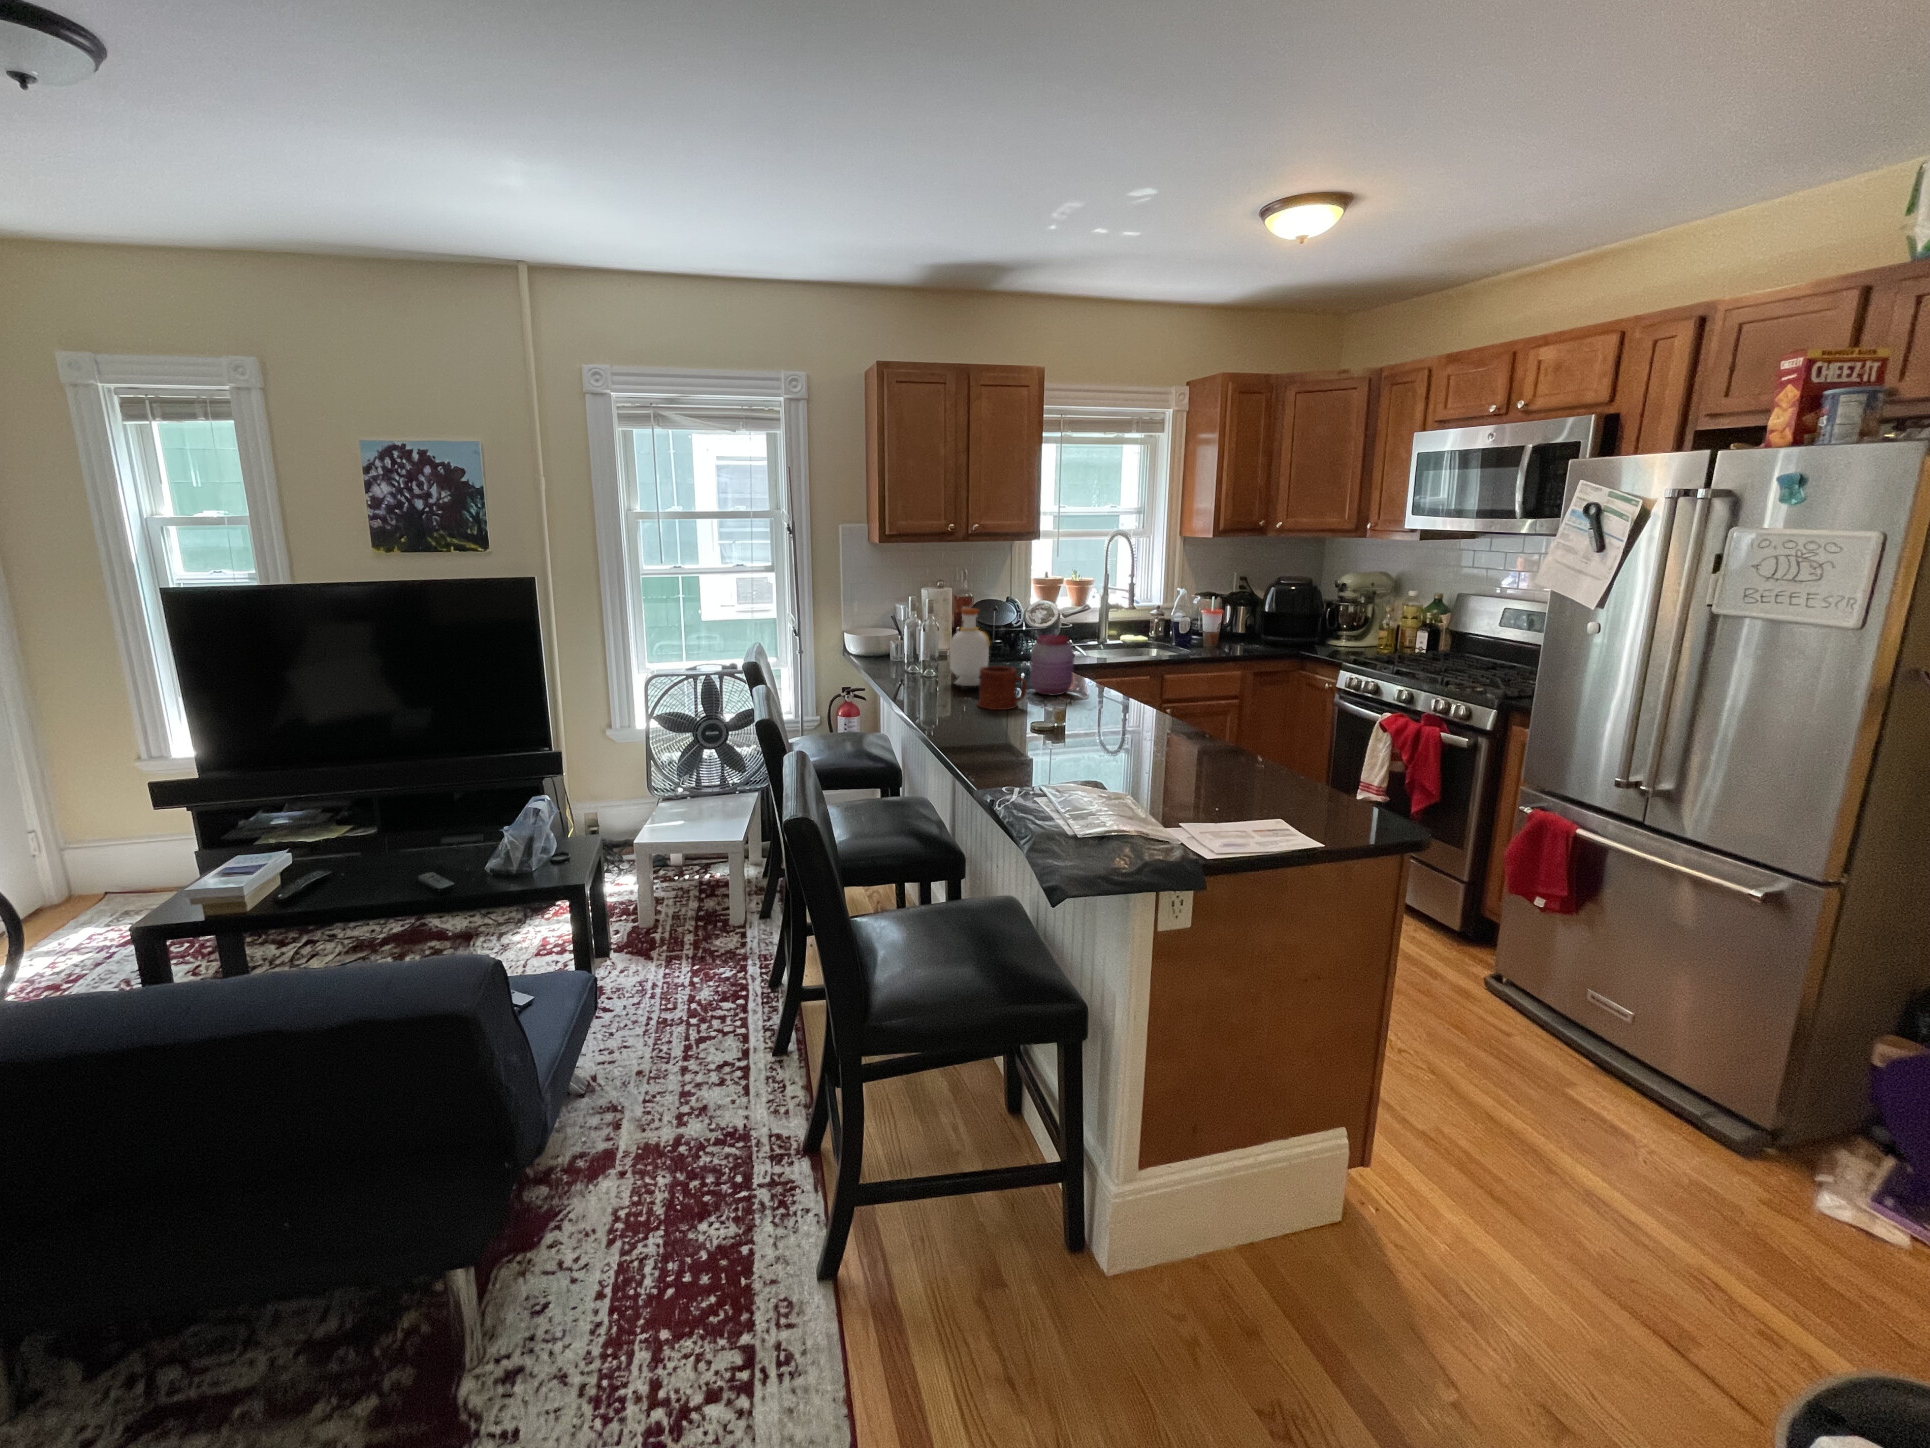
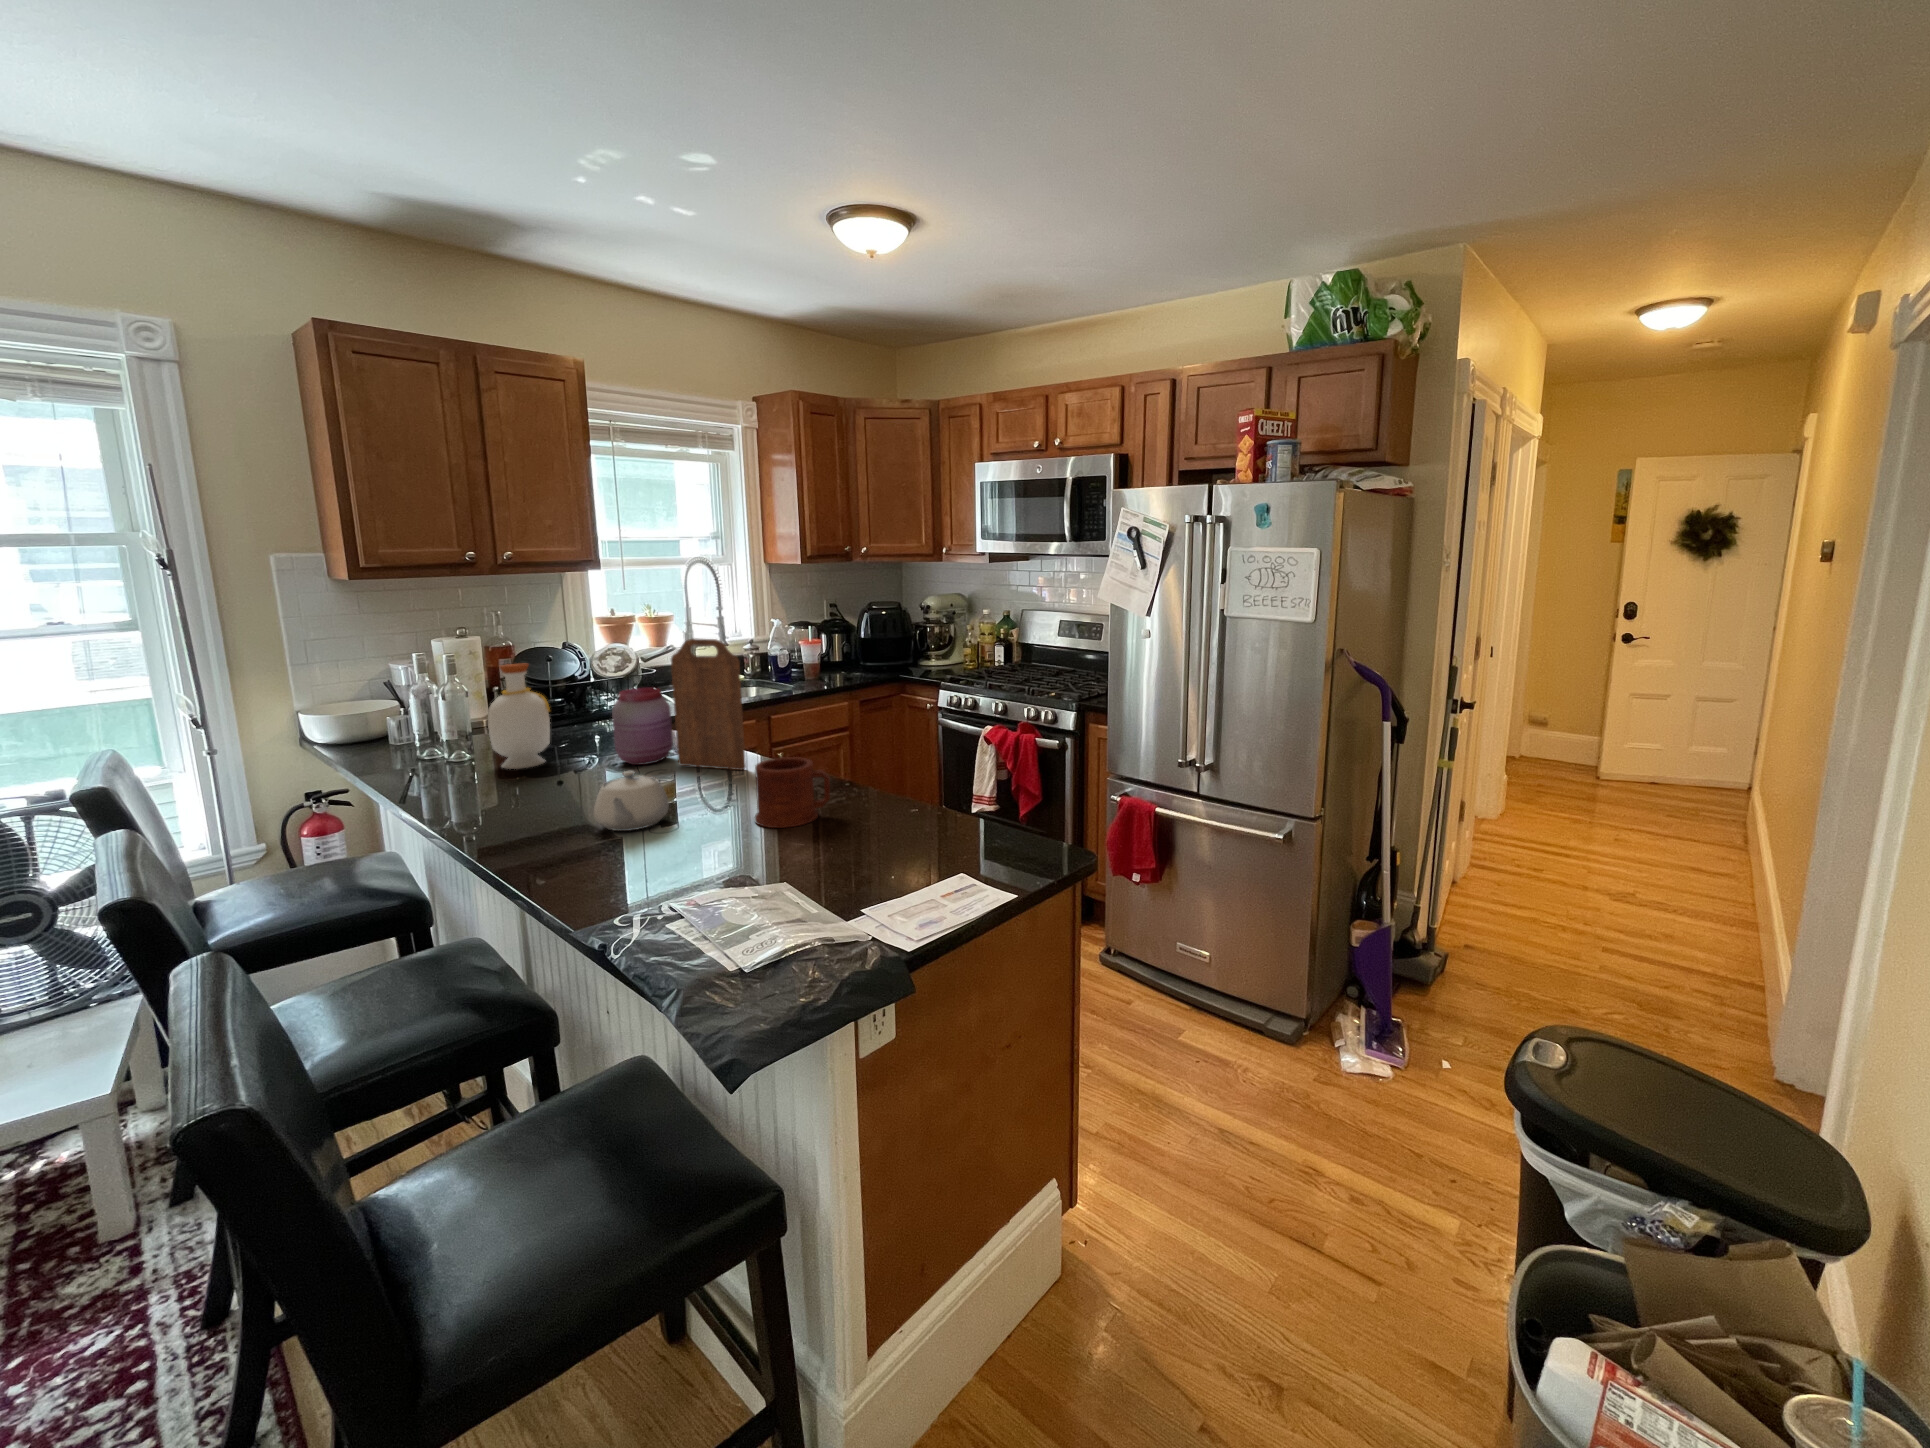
cutting board: none [1074,597,1130,710] -> present [671,638,746,770]
mug: present [977,666,1027,710] -> present [755,757,830,828]
teapot: none [1004,693,1058,738] -> present [594,771,669,831]

